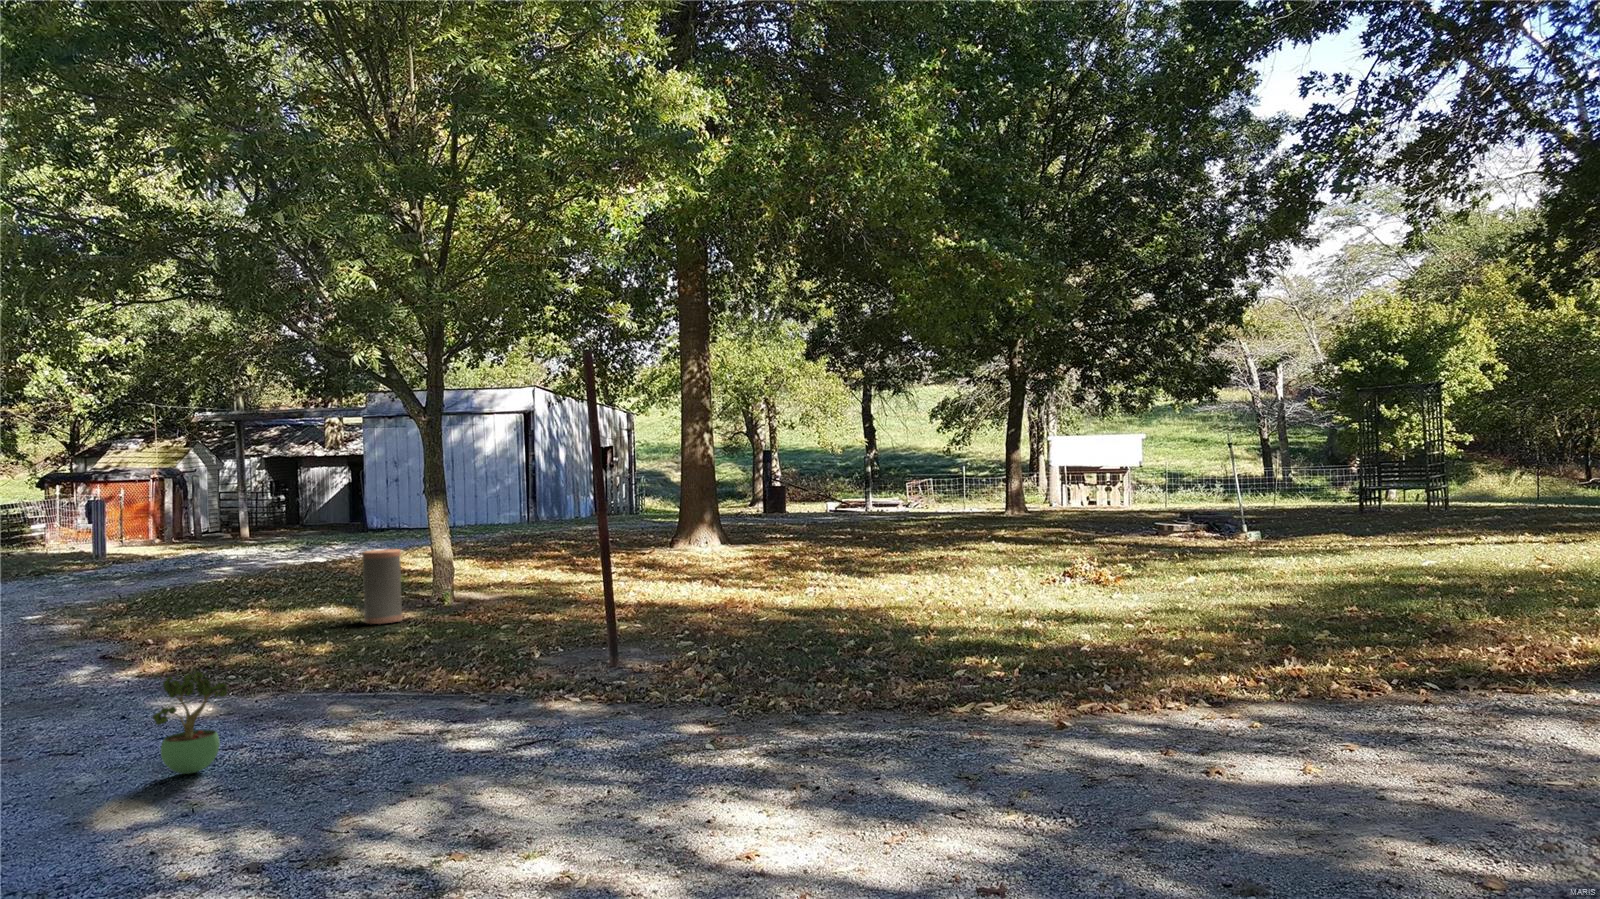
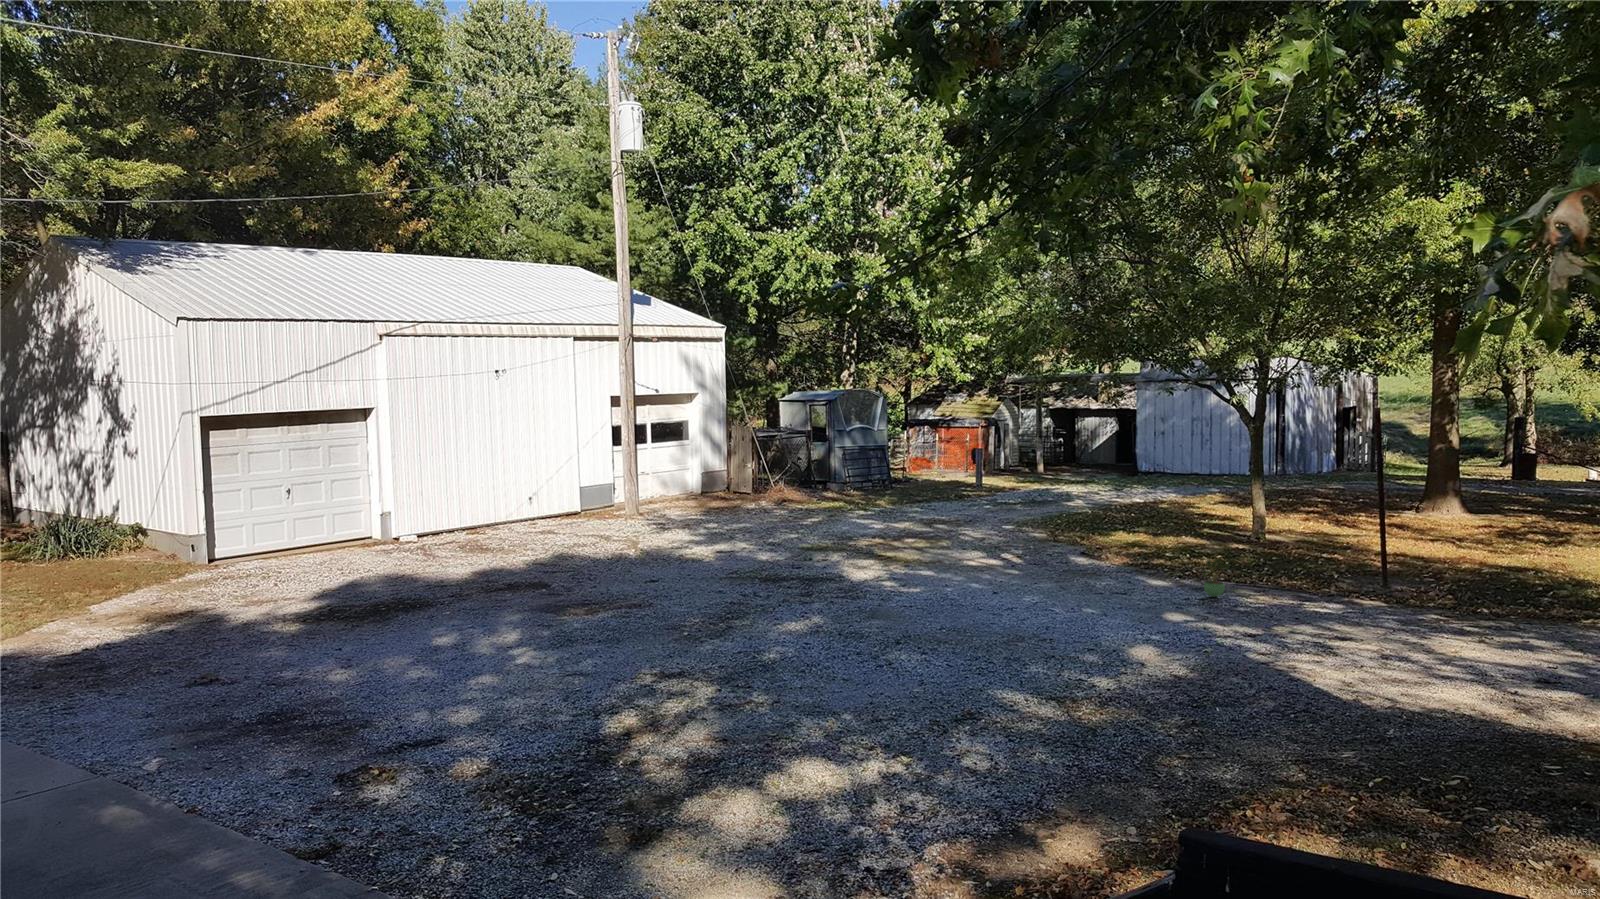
trash can: present [362,549,403,625] -> none [1220,505,1243,548]

